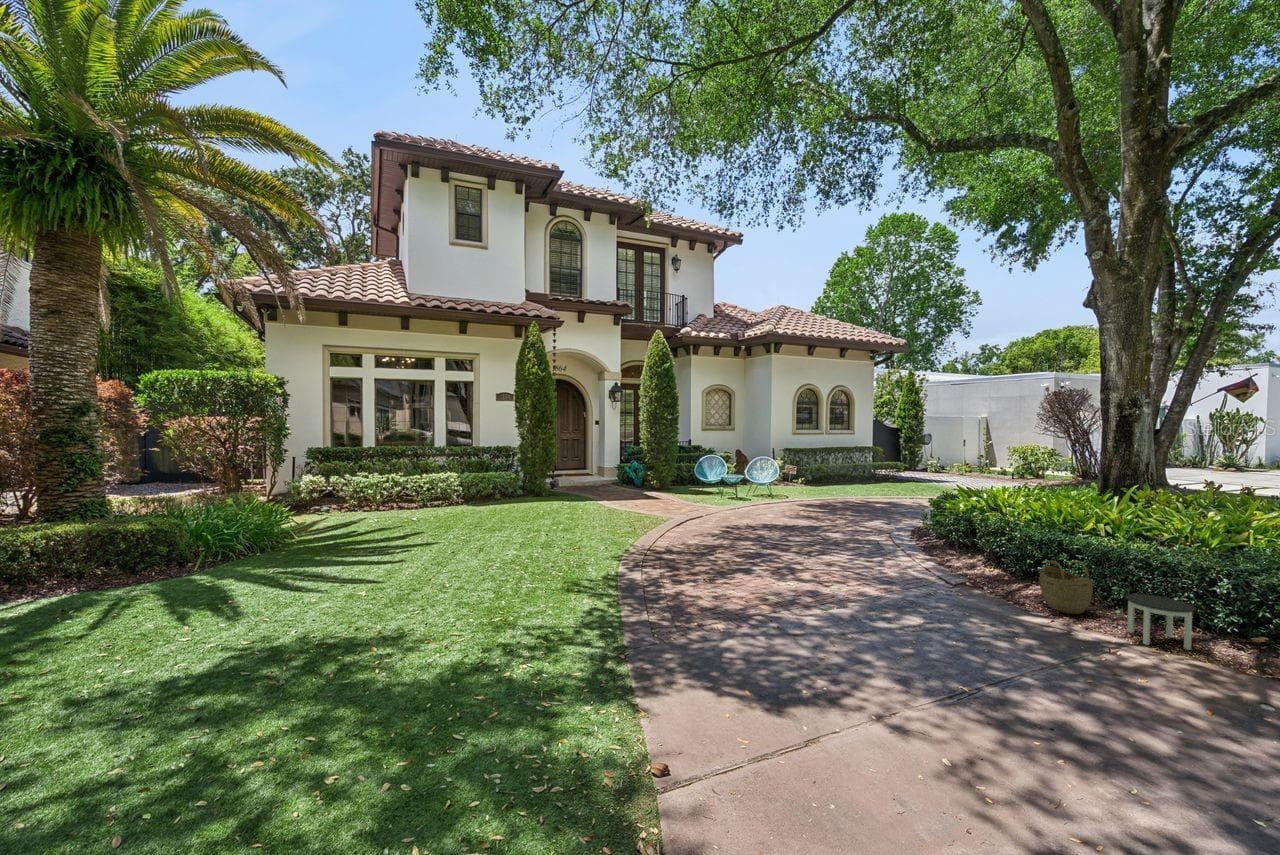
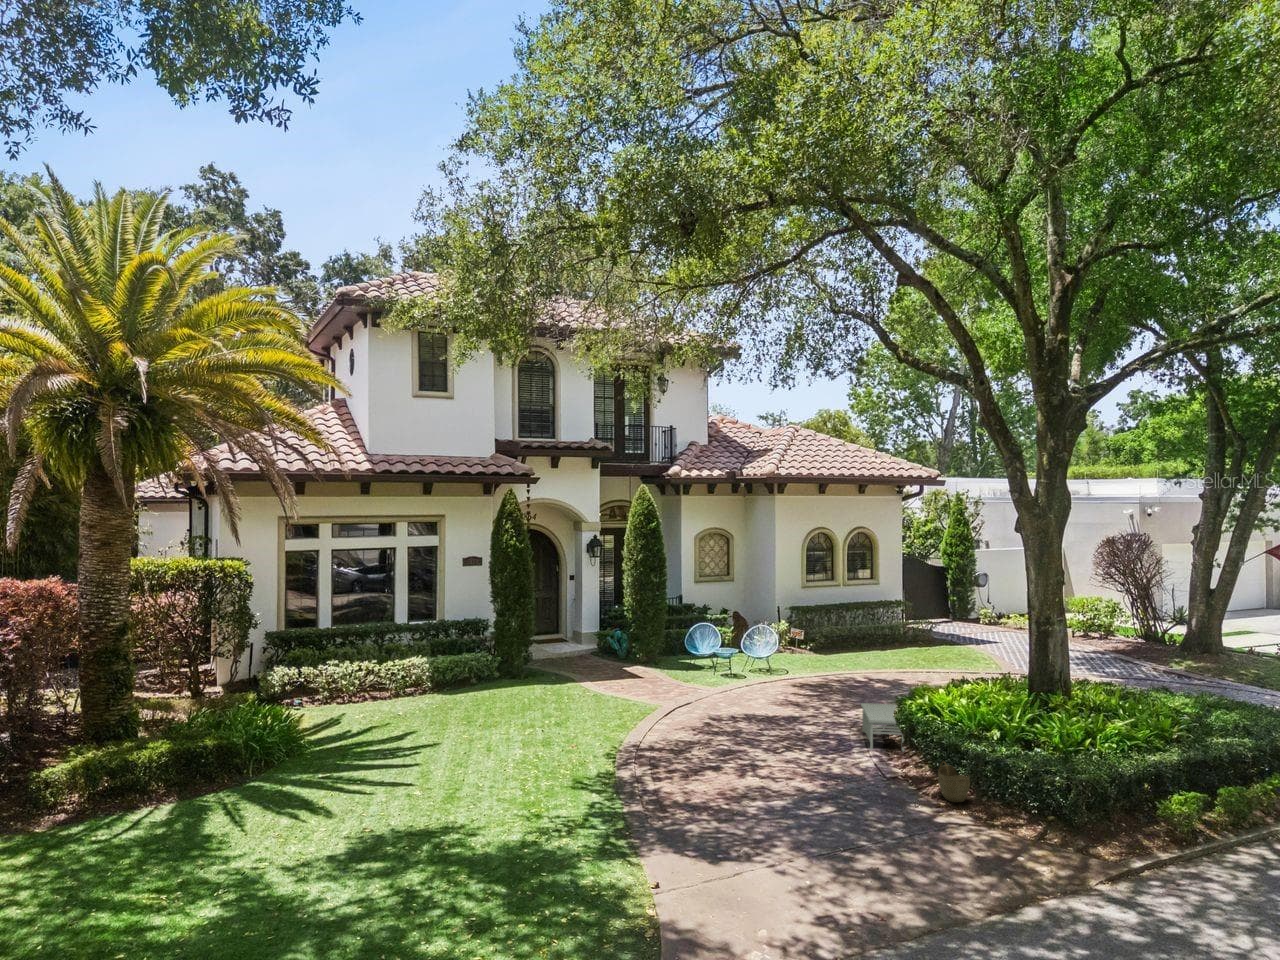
storage bench: none [889,509,955,557] -> present [861,703,904,751]
round table: present [1125,594,1195,650] -> none [976,787,1015,827]

